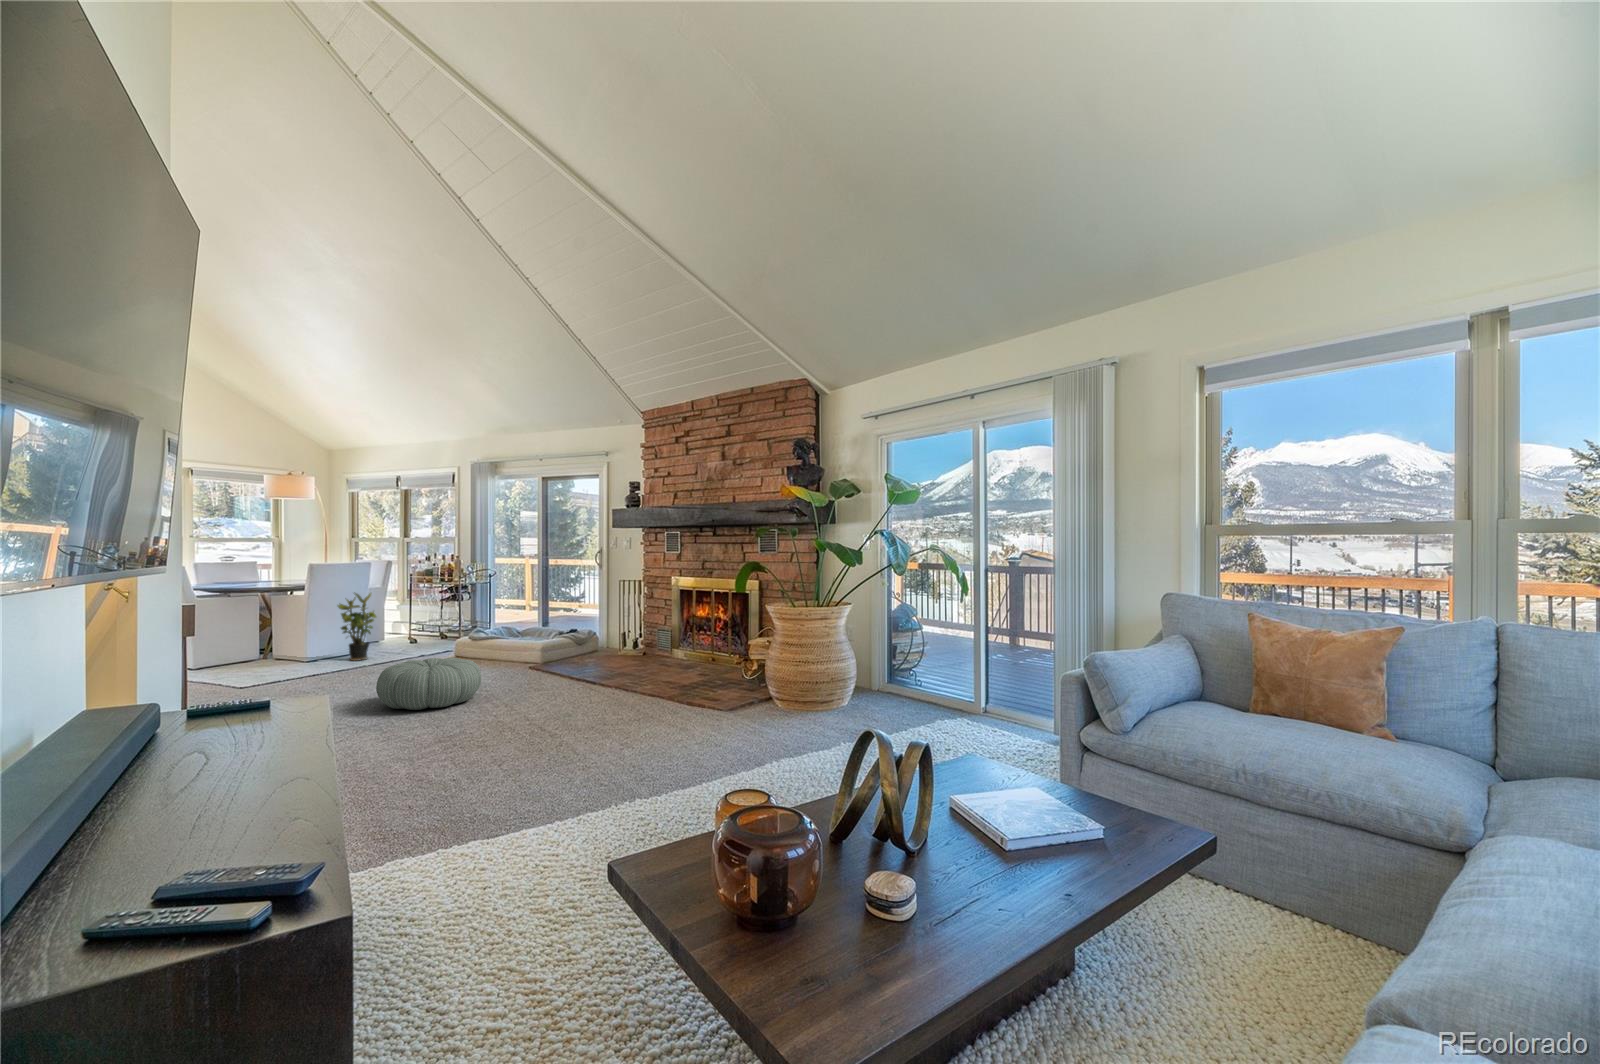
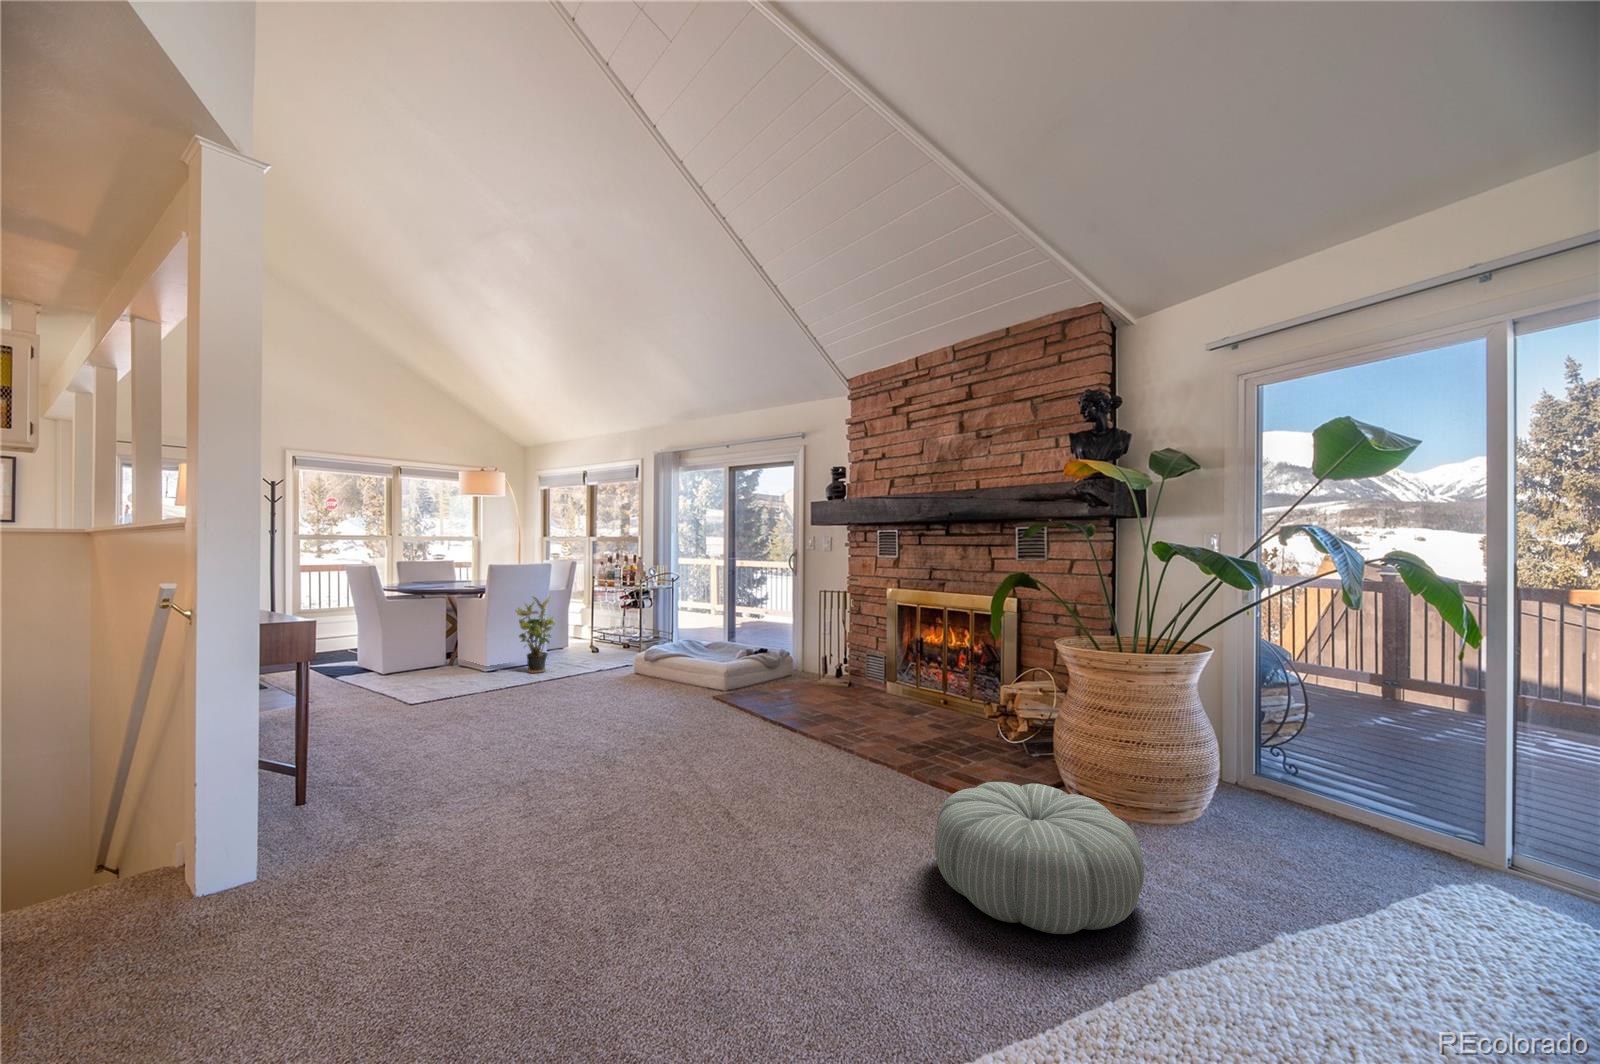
pouf: present [376,658,481,710] -> present [934,782,1144,934]

